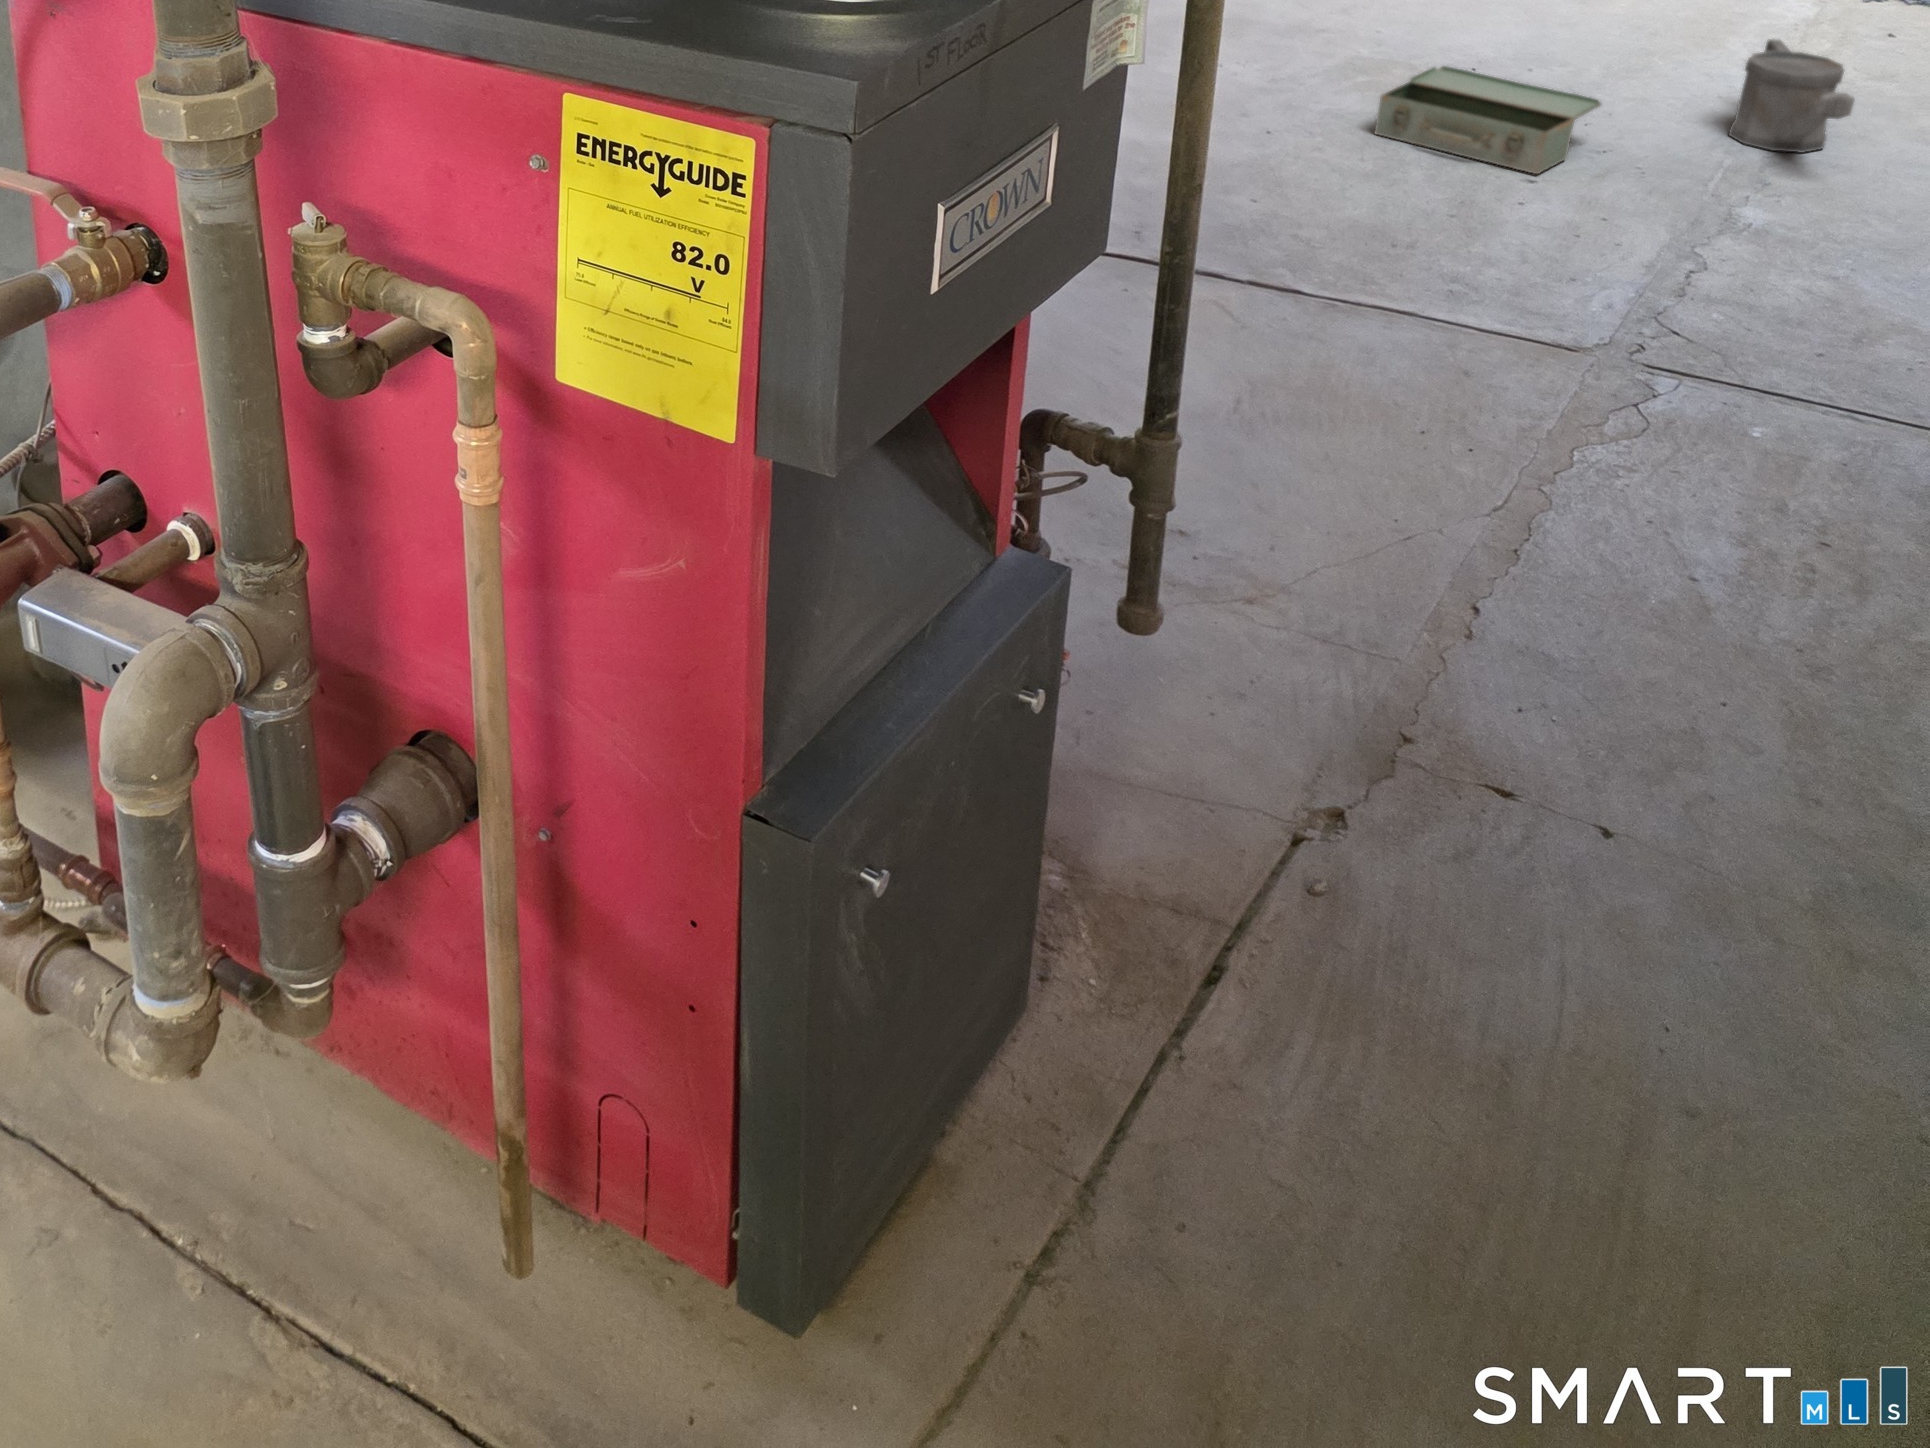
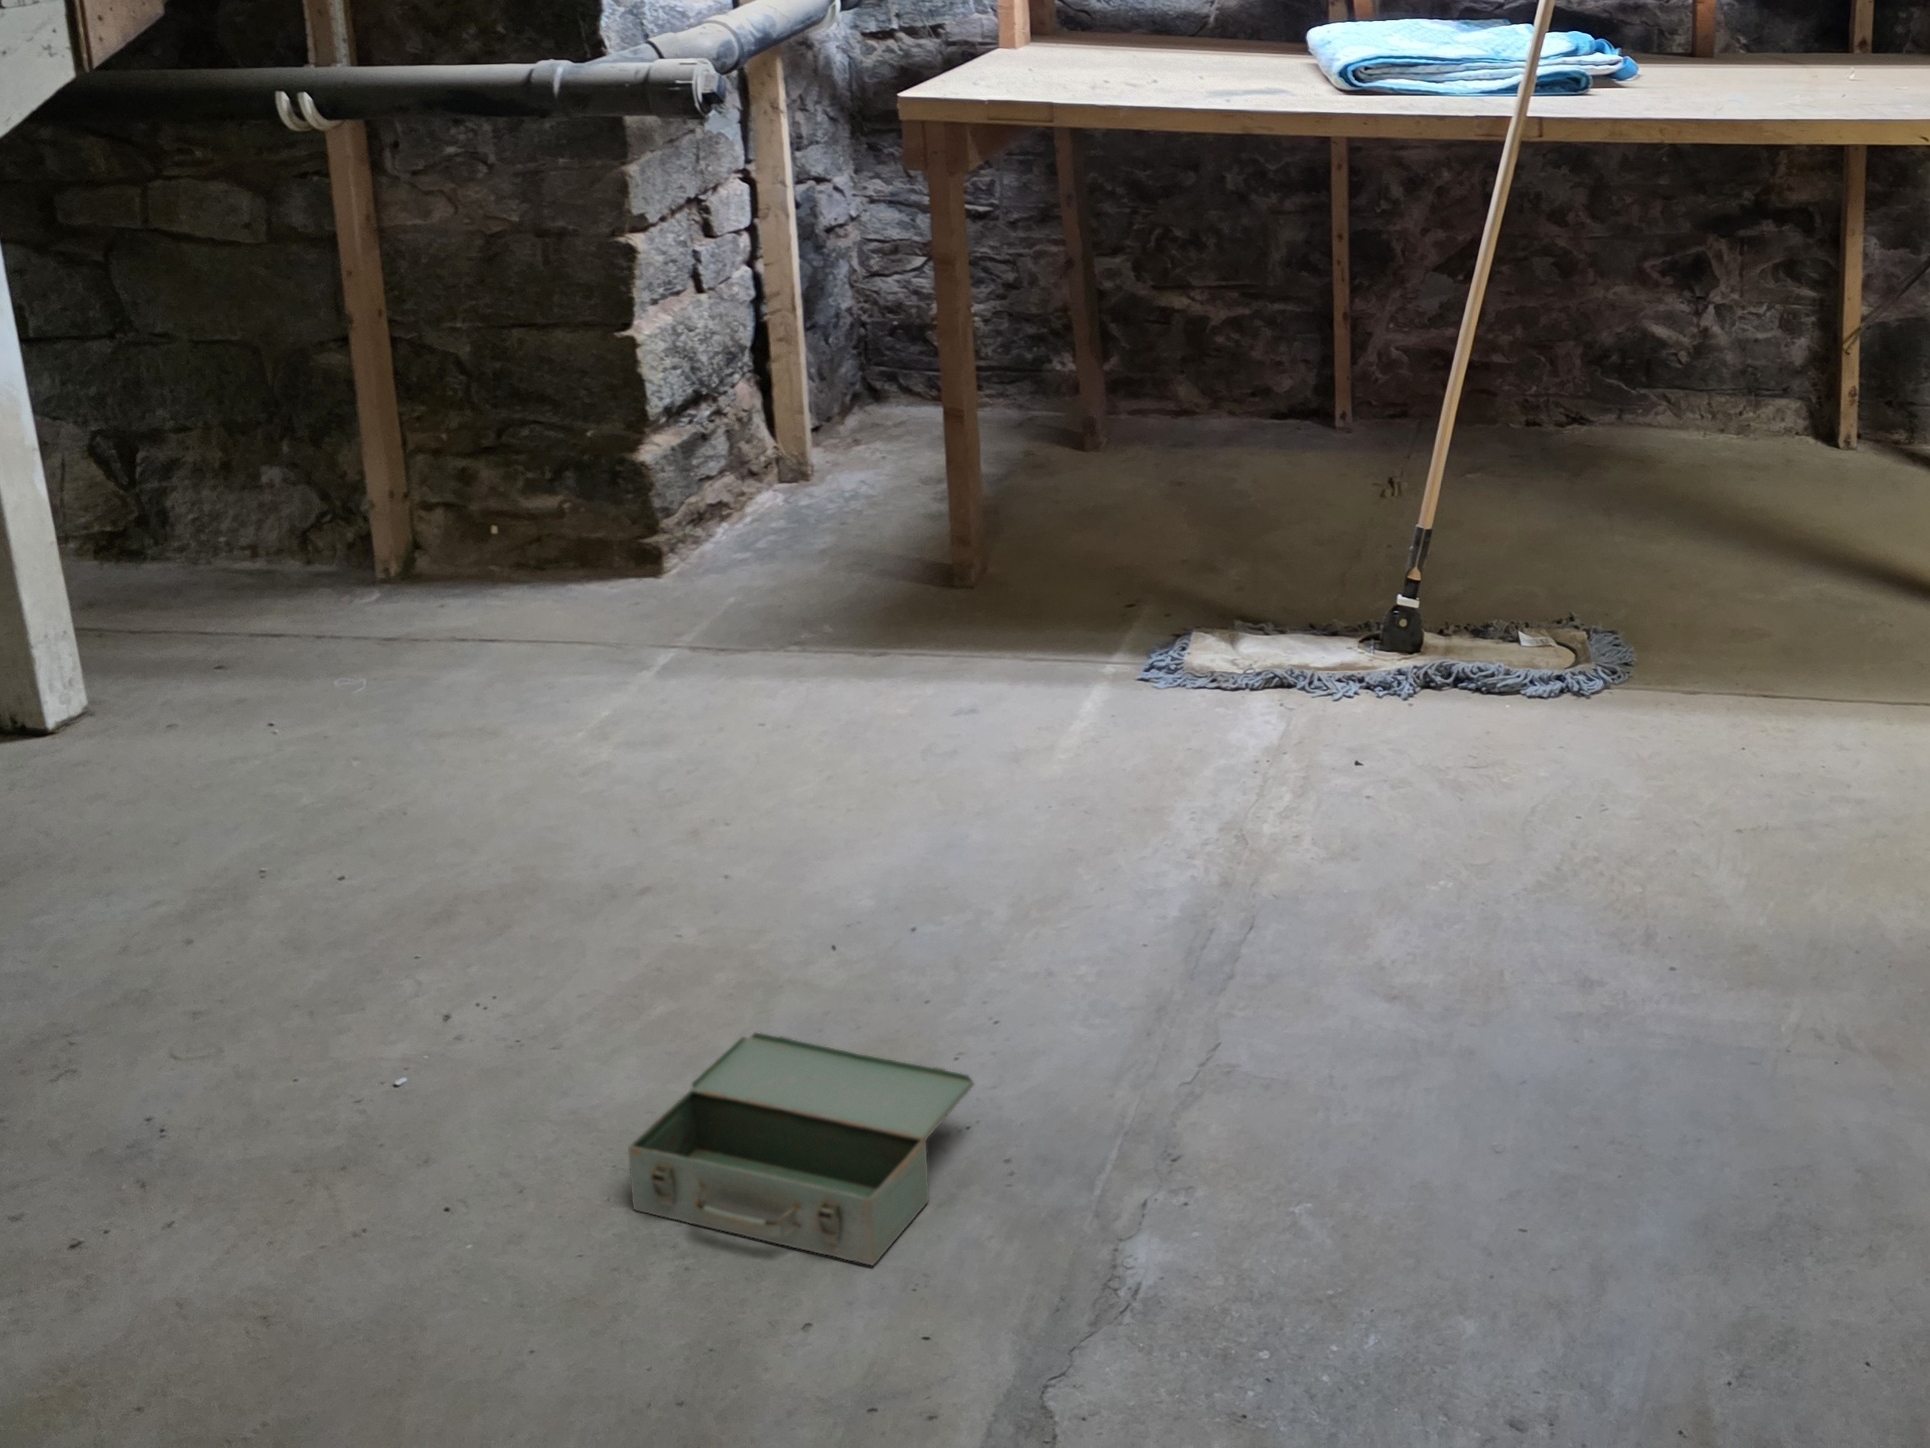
watering can: present [1729,39,1854,153] -> none [1169,886,1293,1085]

